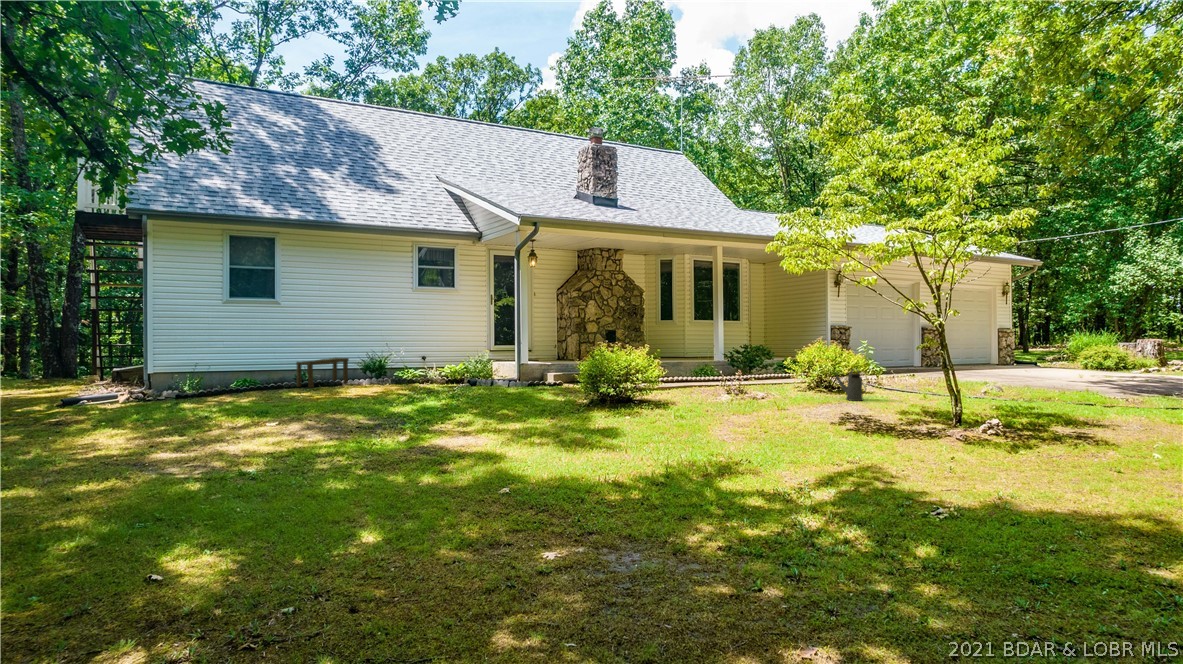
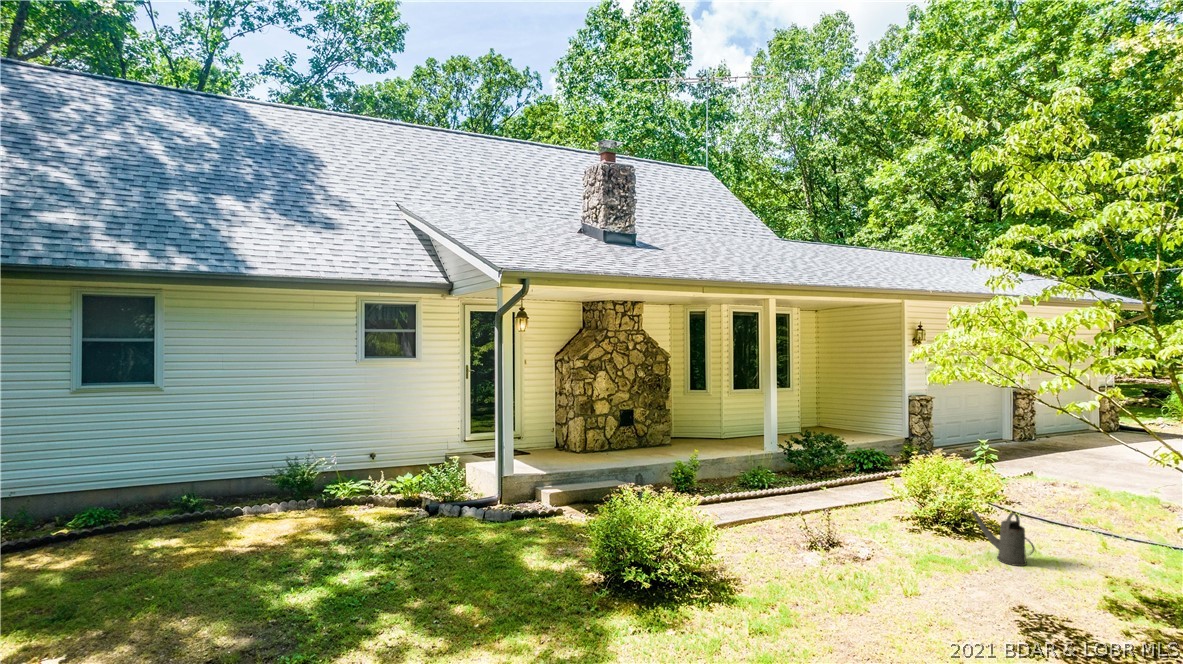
bench: present [296,358,349,388] -> none [175,465,257,520]

